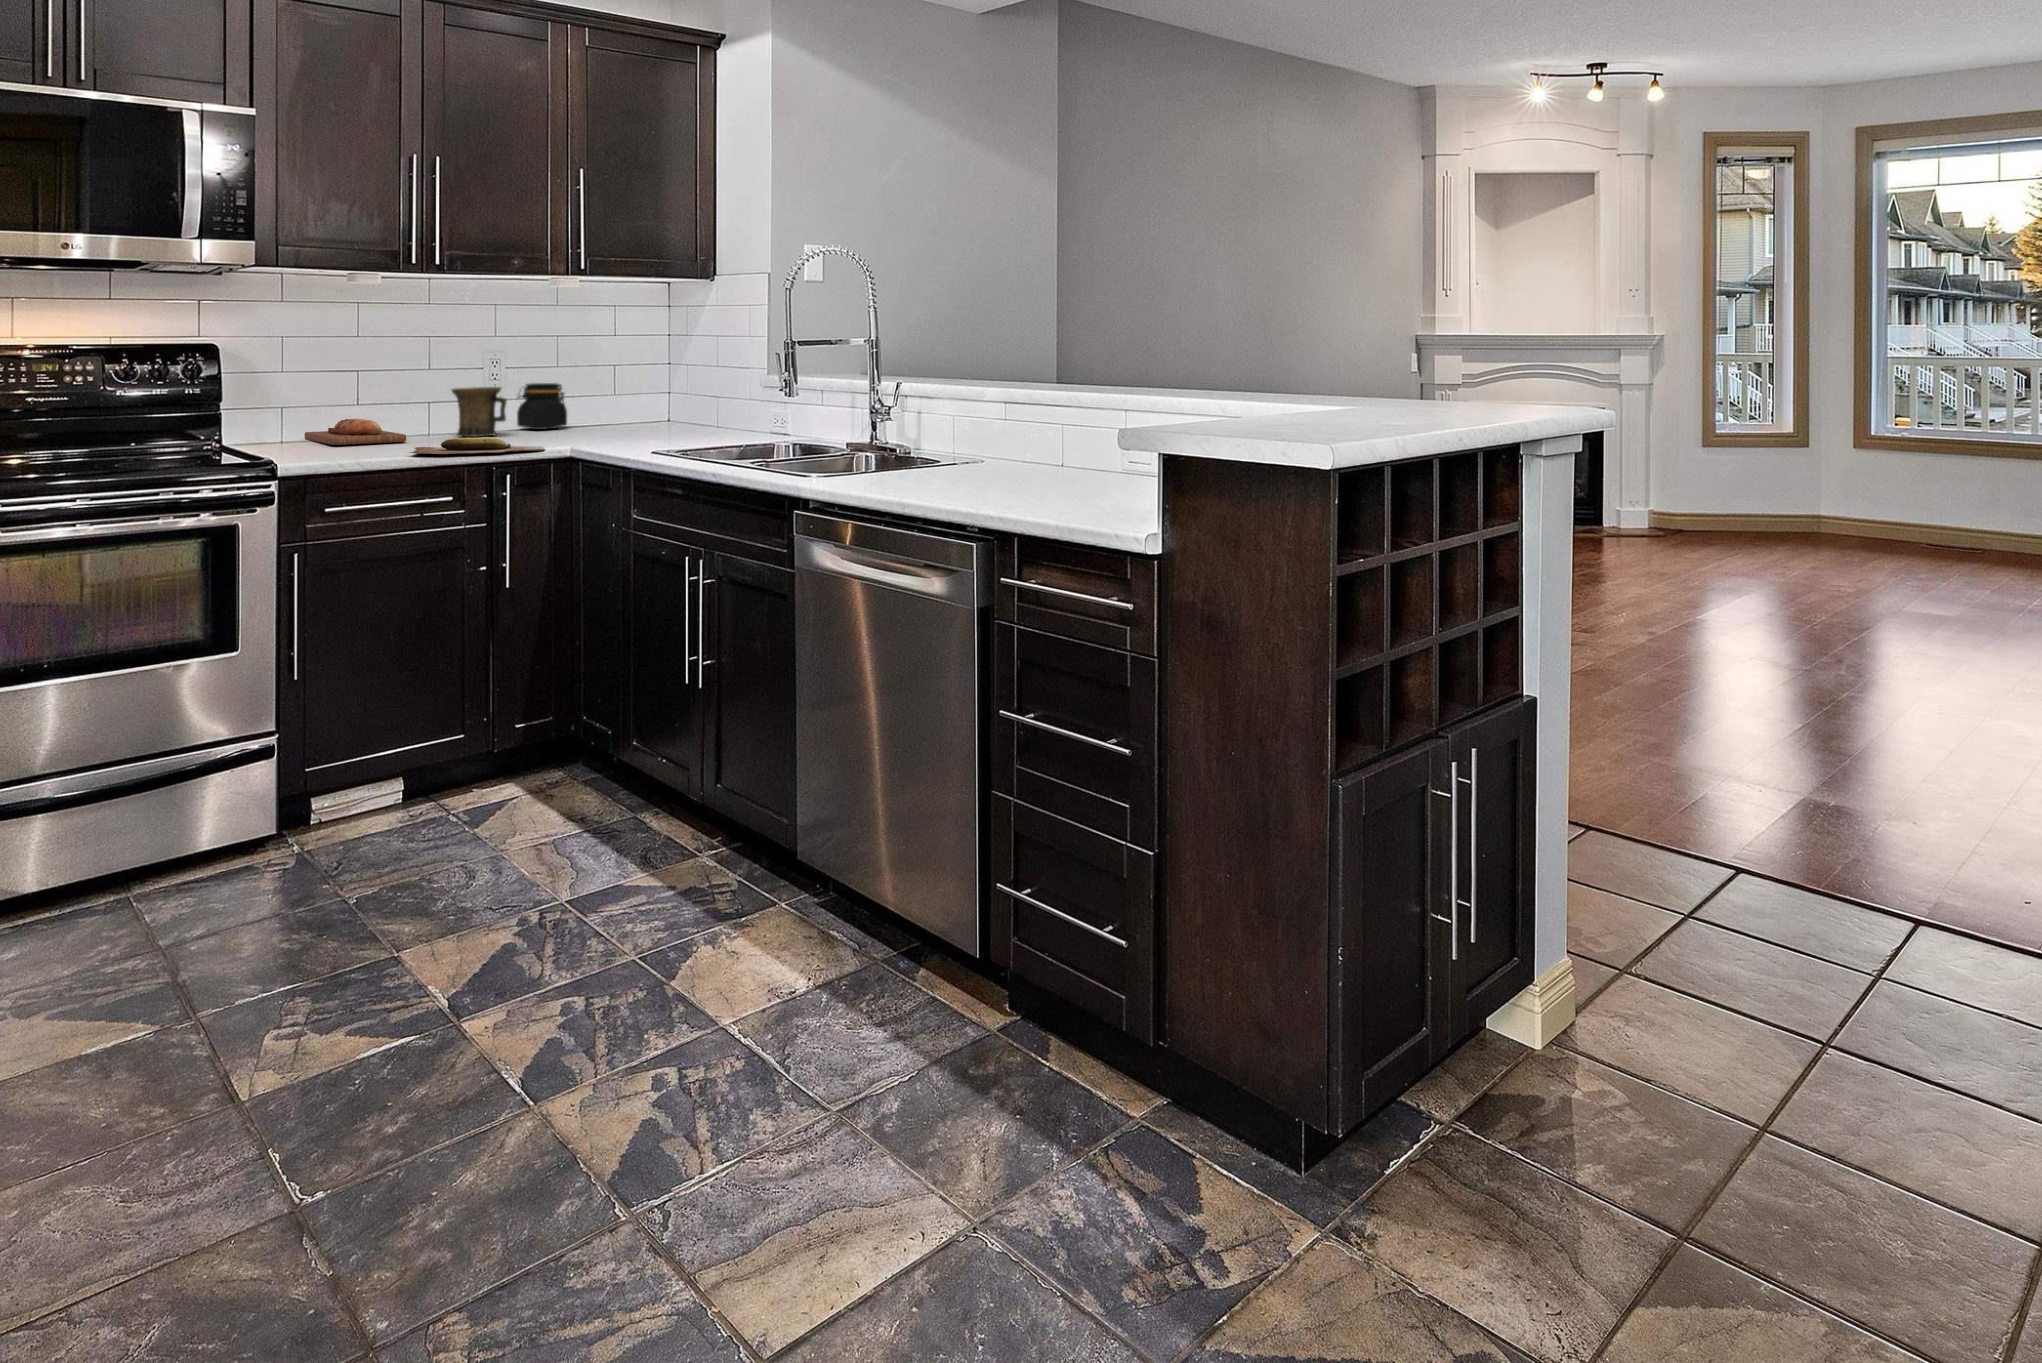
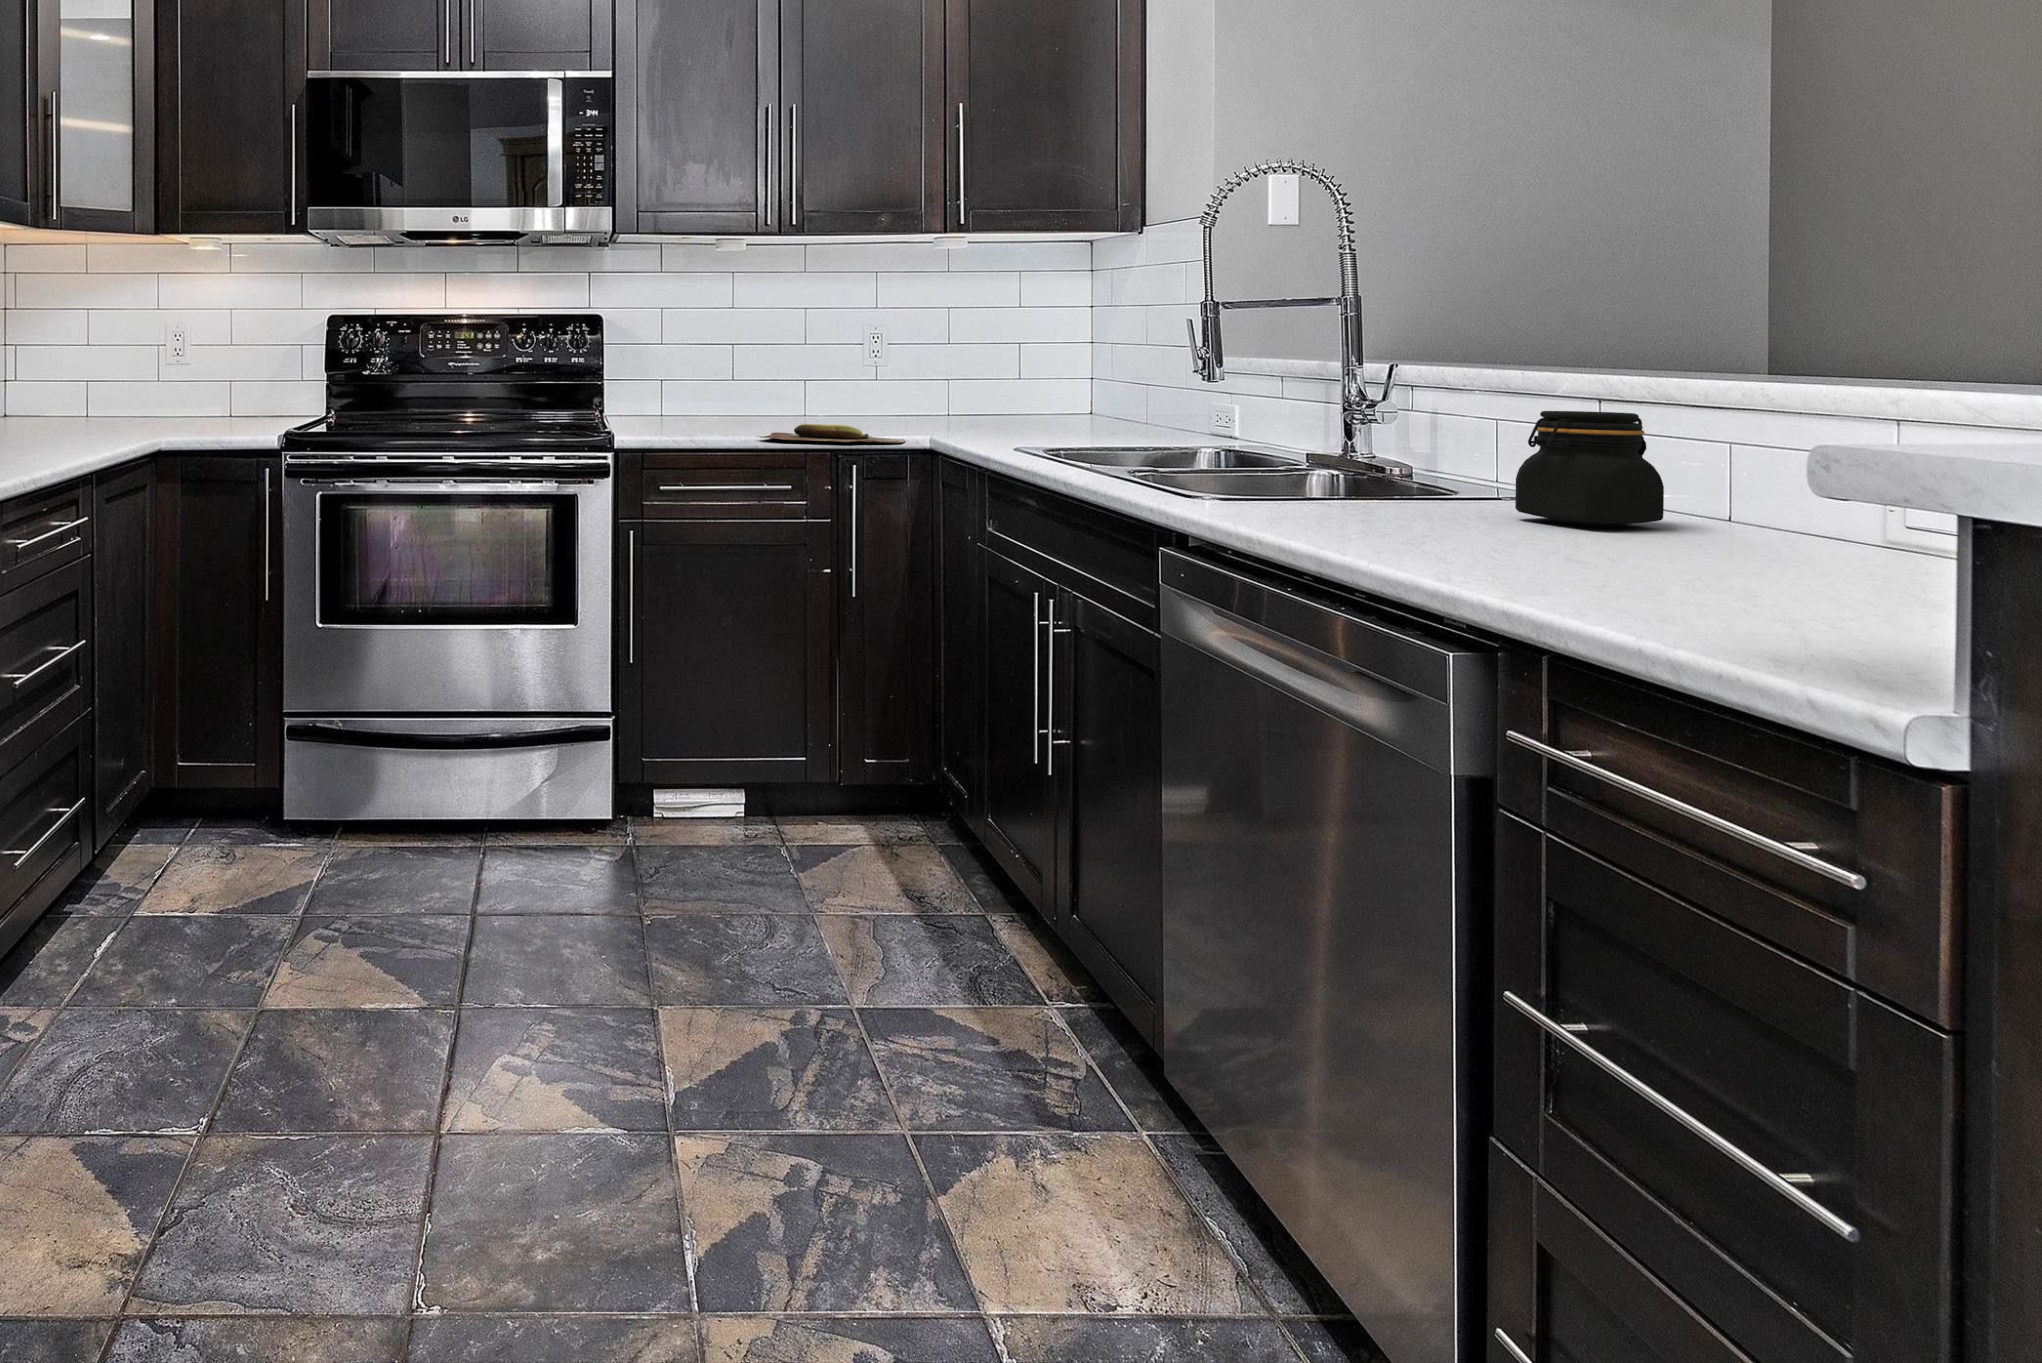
jar: present [517,383,567,430] -> present [1515,411,1664,526]
mug: present [452,387,507,437] -> none [829,373,885,427]
bread loaf: present [304,419,406,445] -> none [697,401,778,427]

